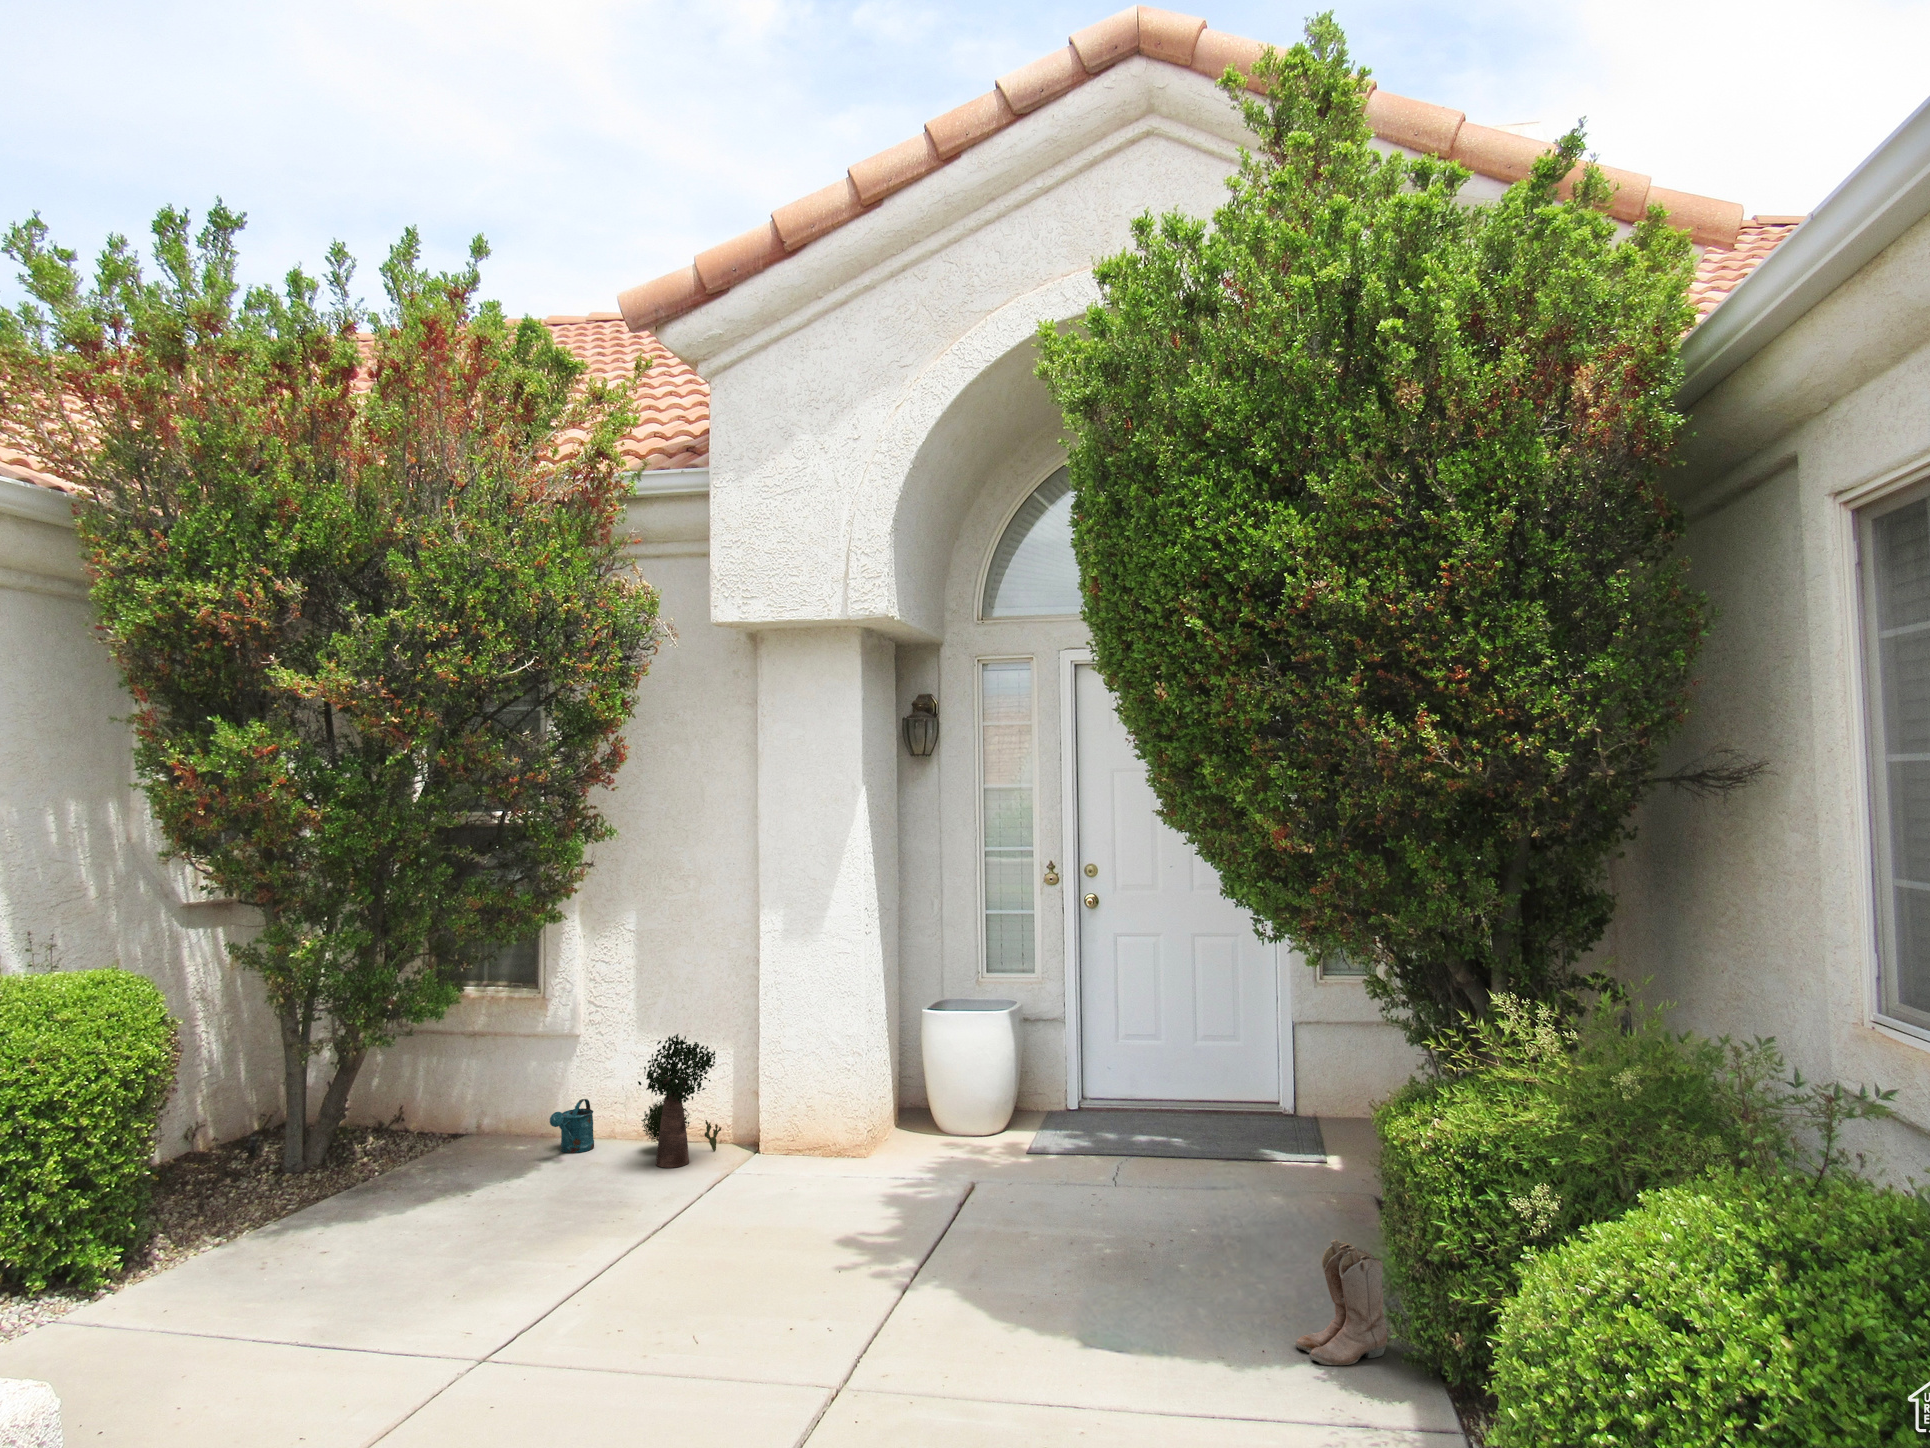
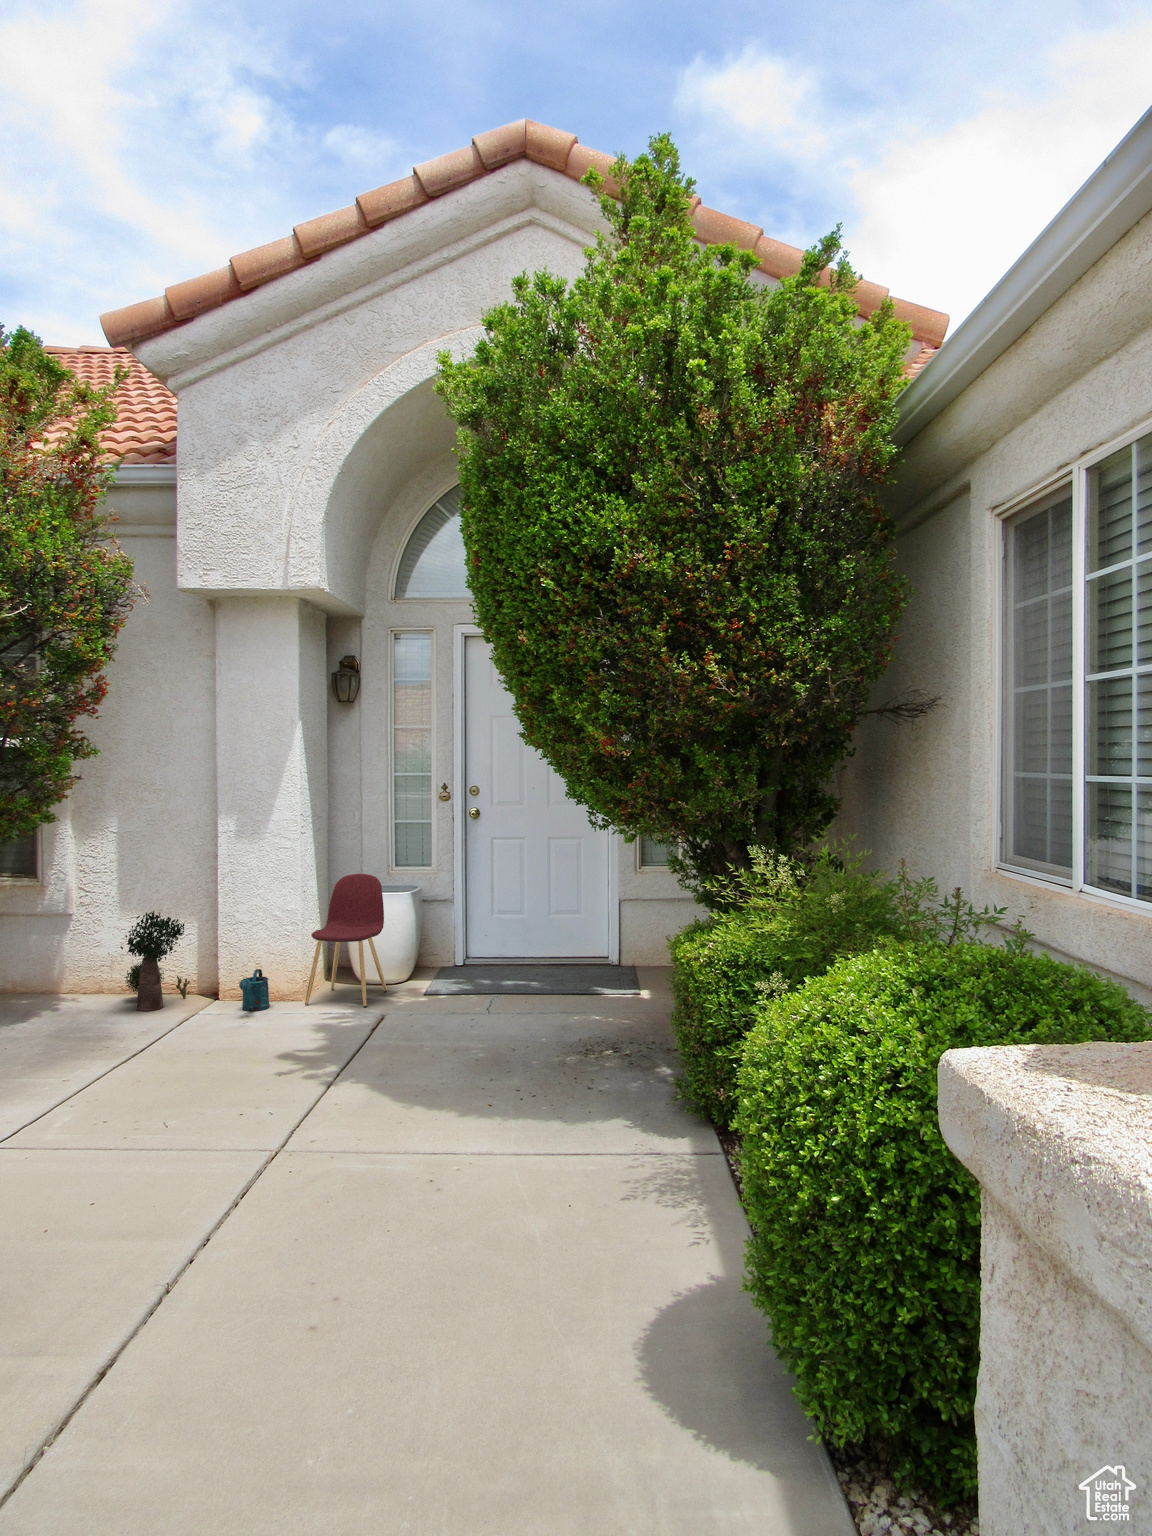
chair: none [868,987,975,1174] -> present [305,874,387,1007]
watering can: present [550,1099,594,1153] -> present [239,969,269,1011]
boots: present [1294,1239,1387,1365] -> none [607,1028,670,1112]

